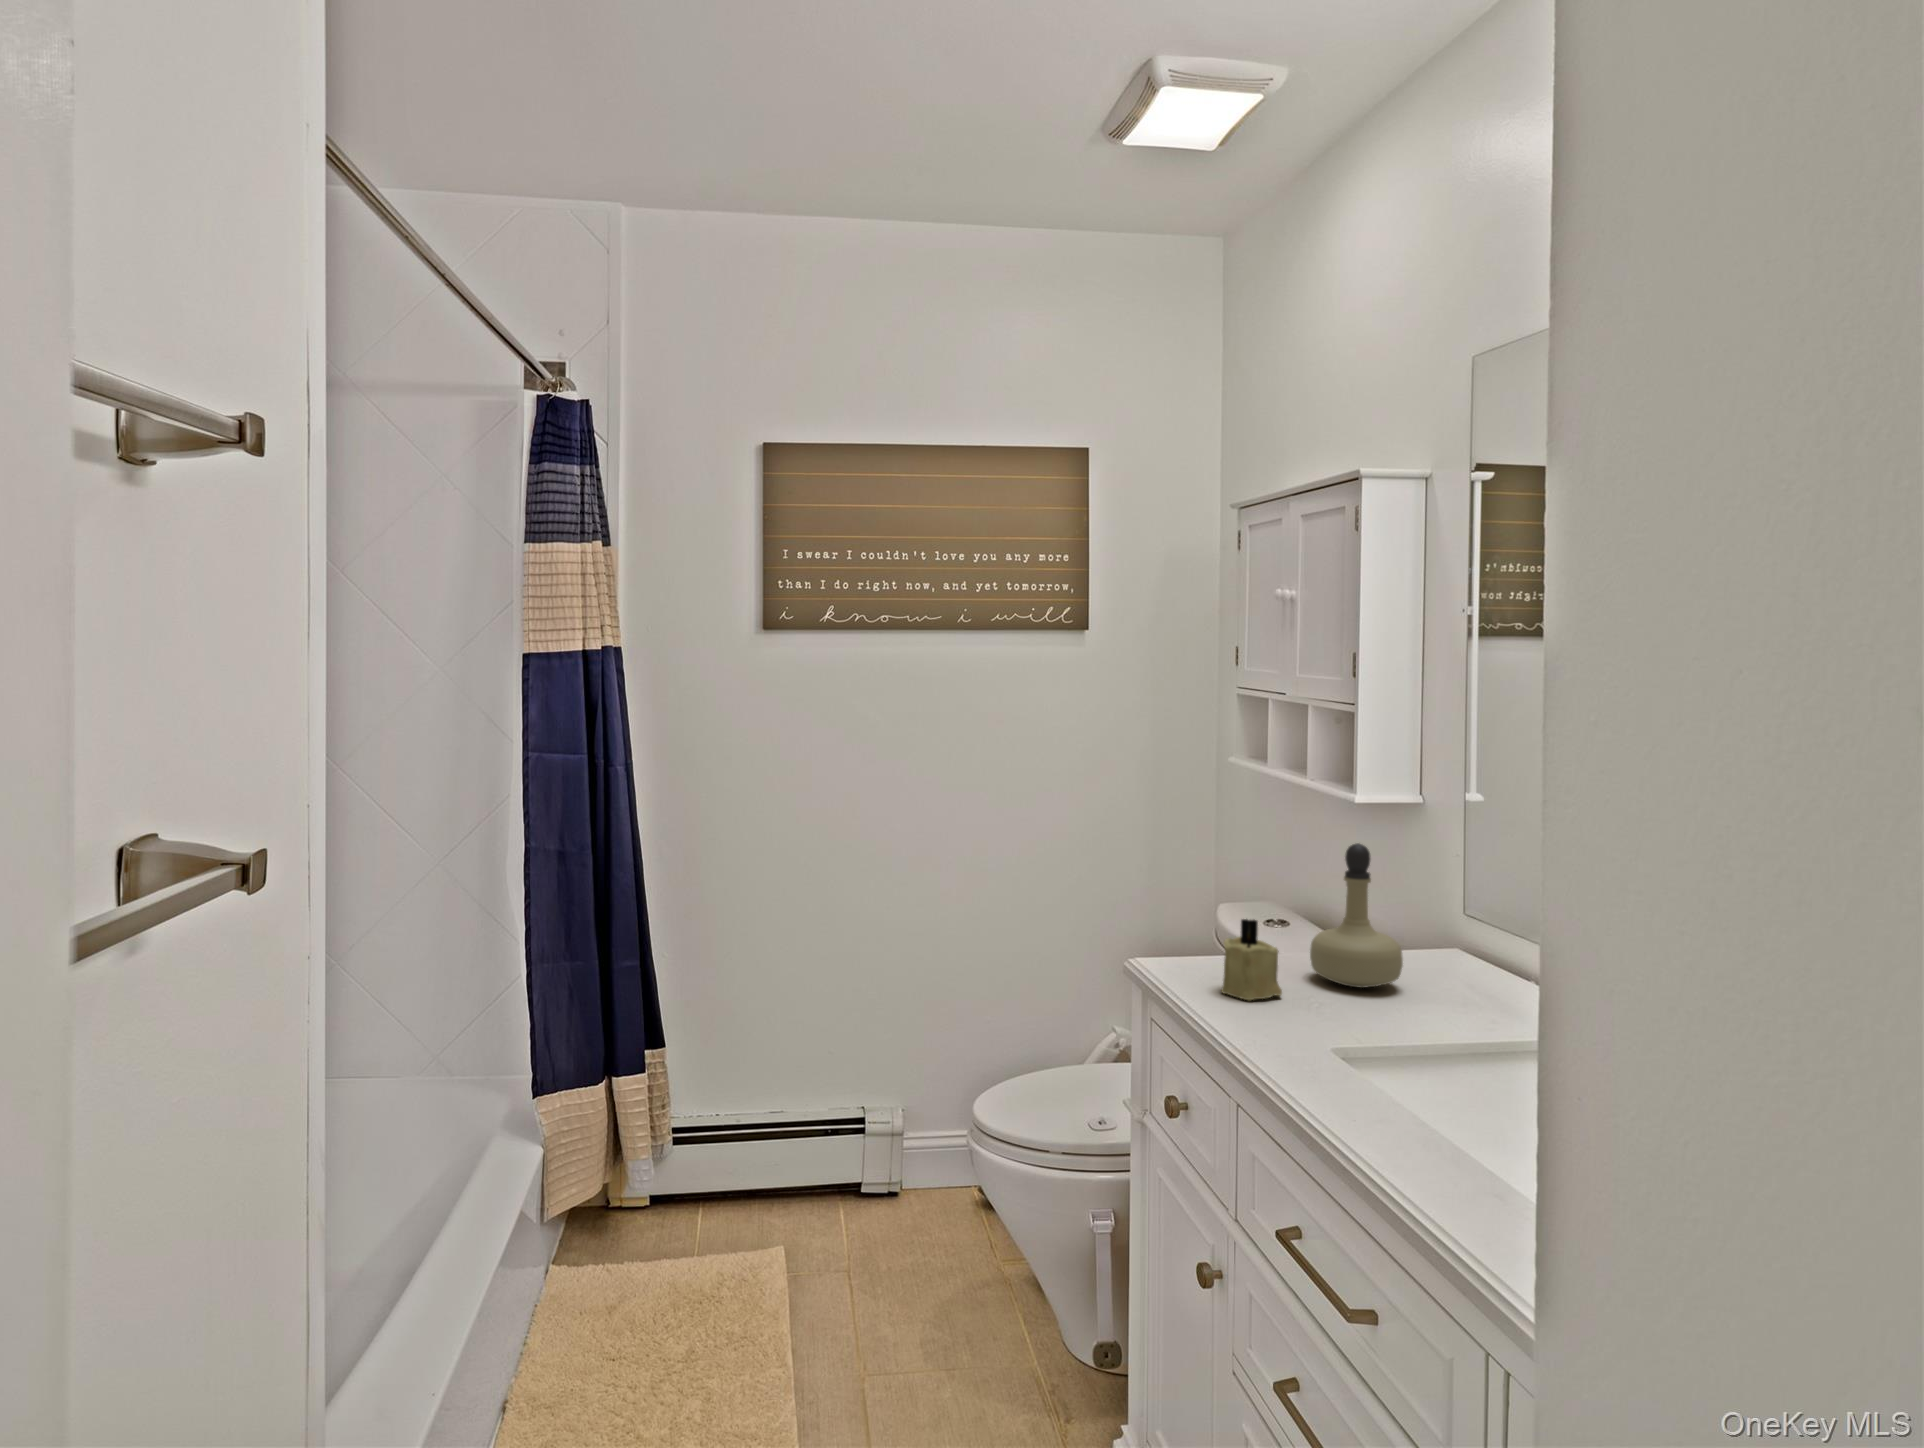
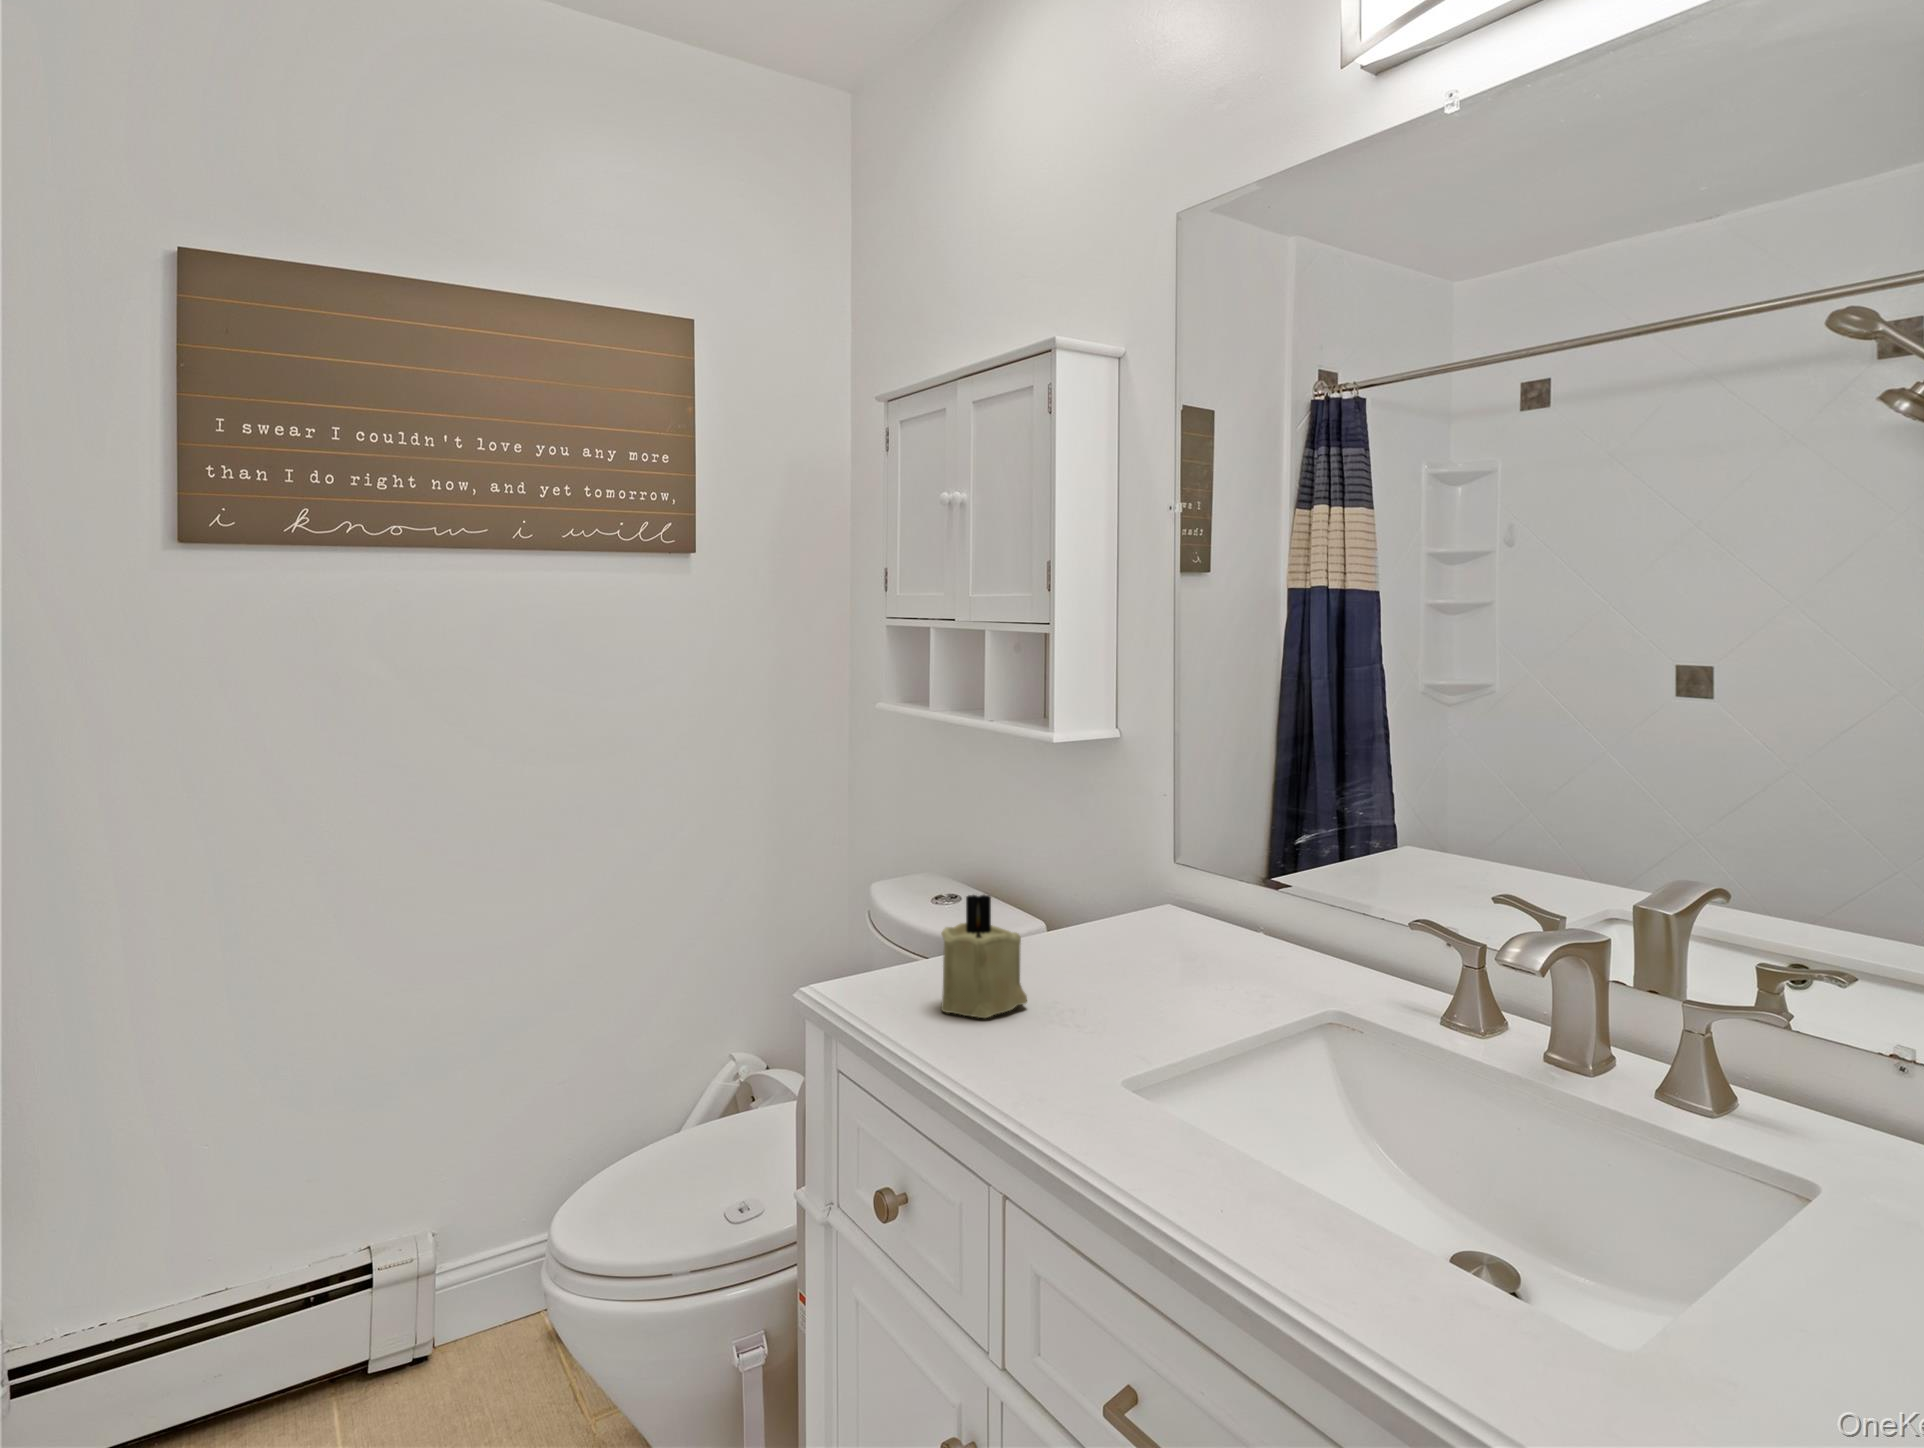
perfume bottle: present [1310,843,1403,988] -> none [1047,777,1167,977]

